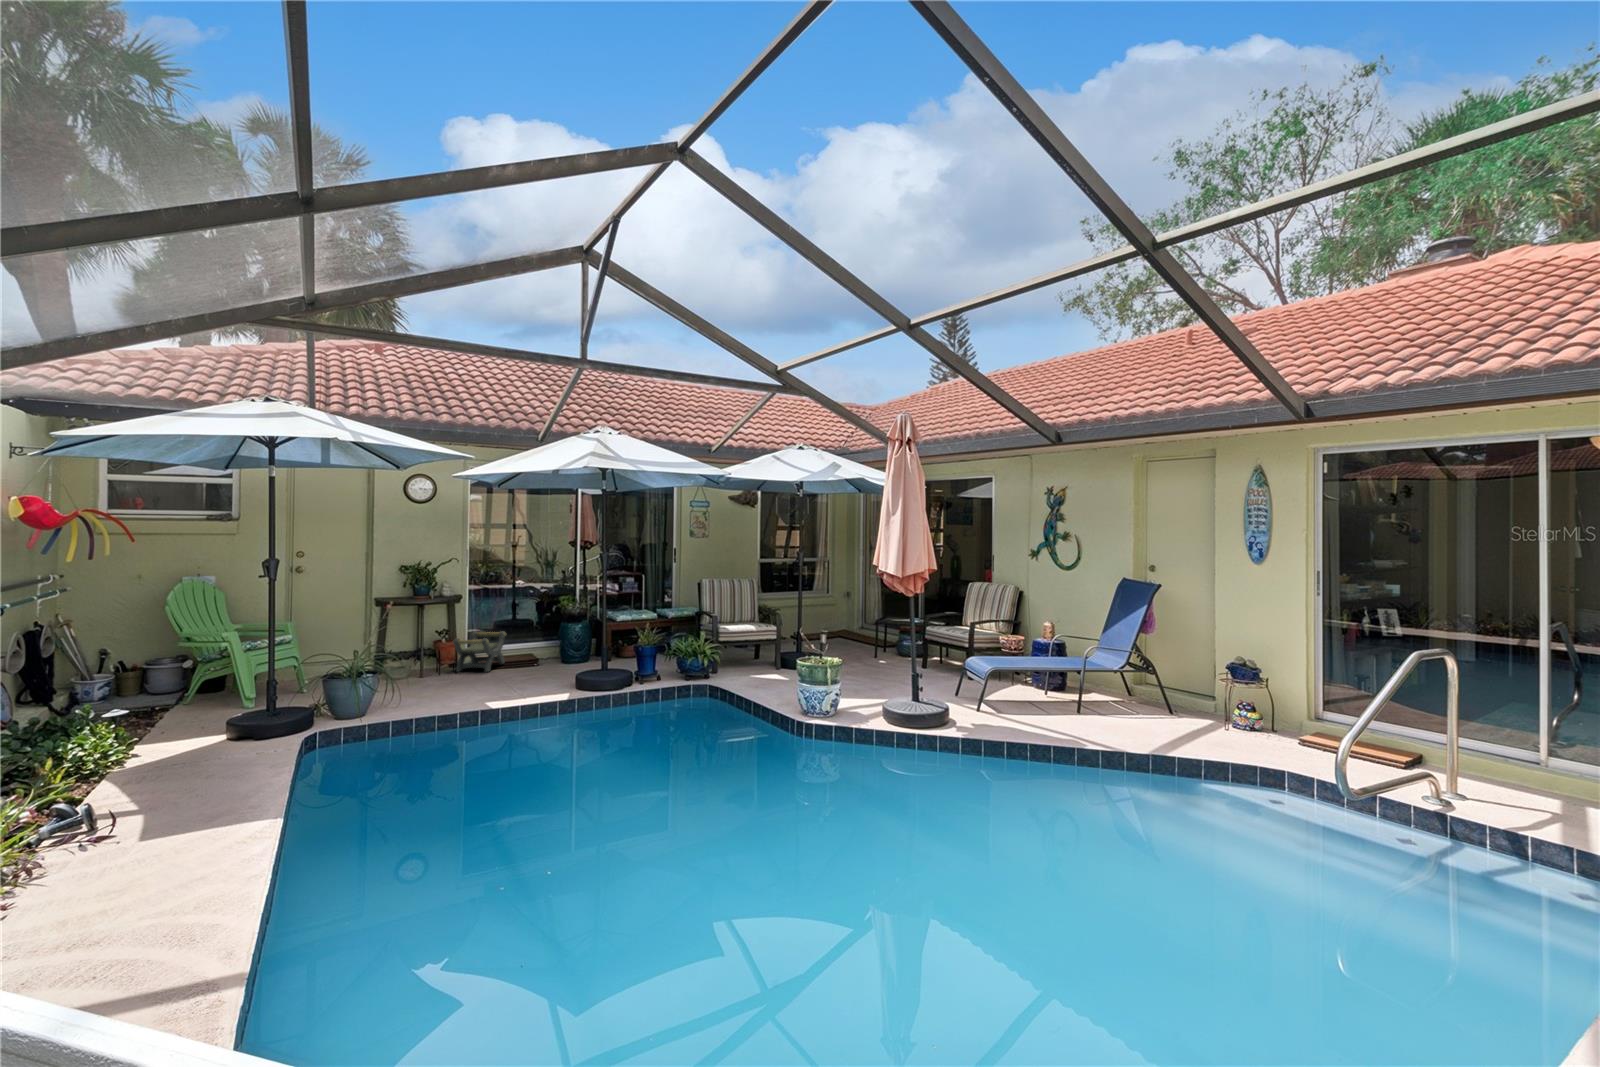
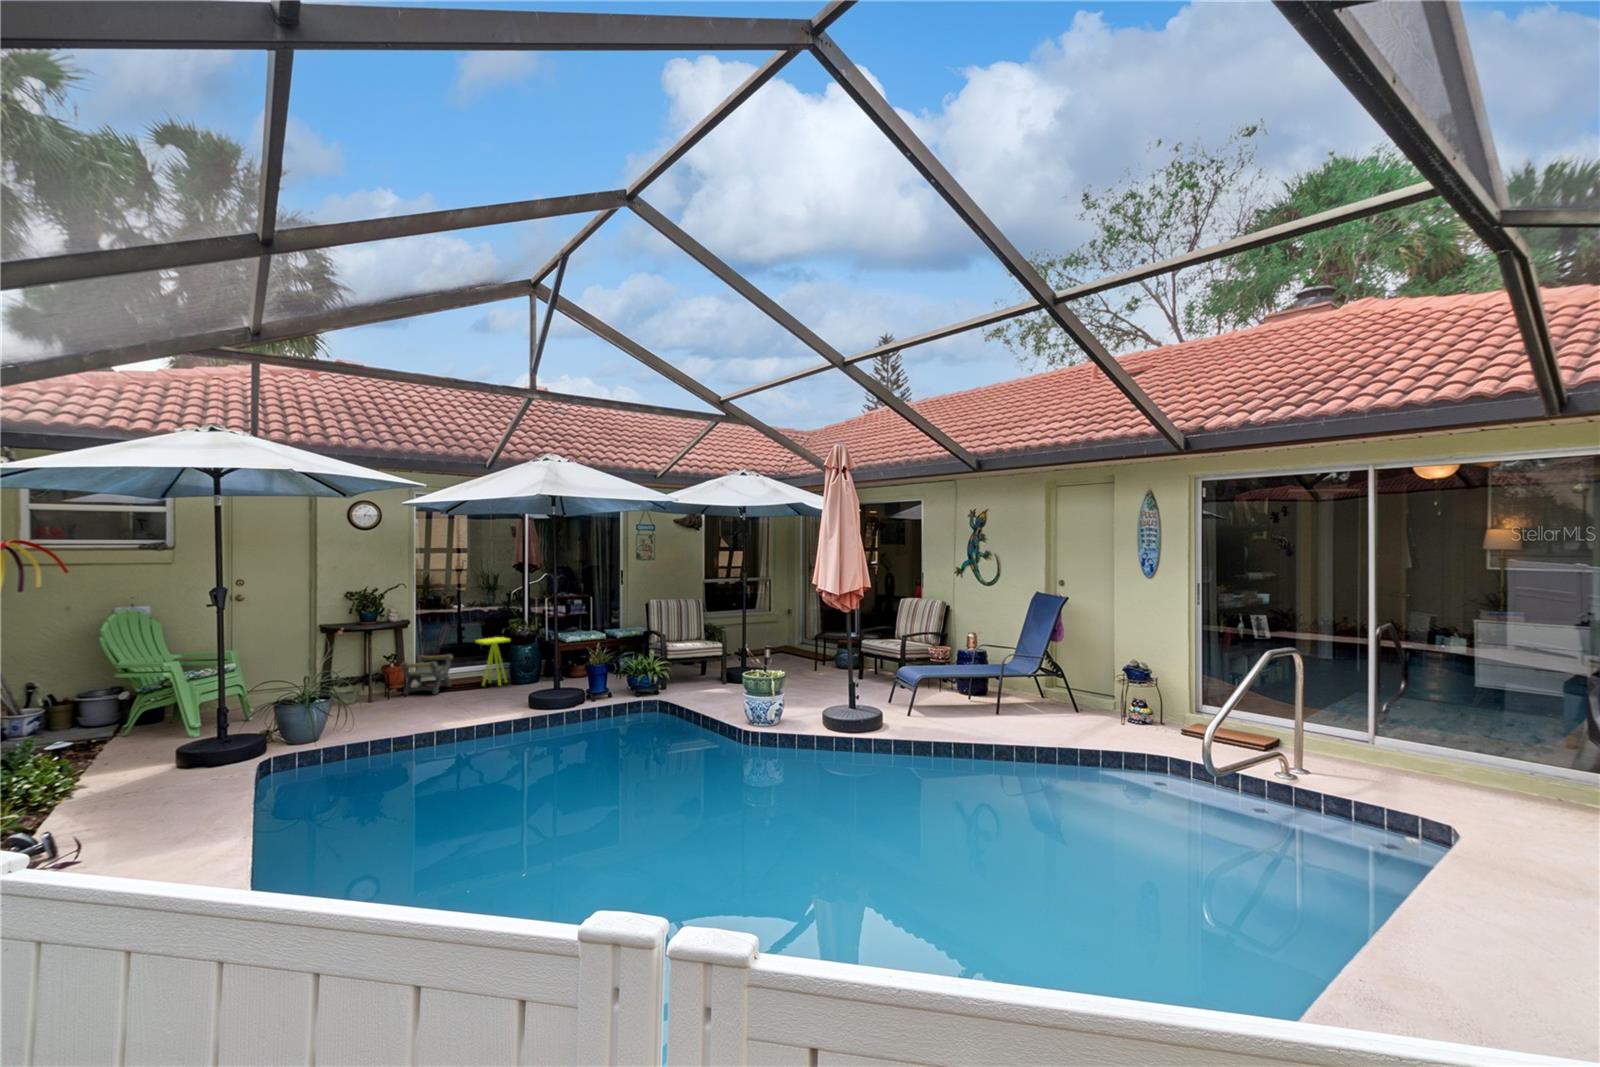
side table: none [529,615,564,664] -> present [476,637,511,686]

